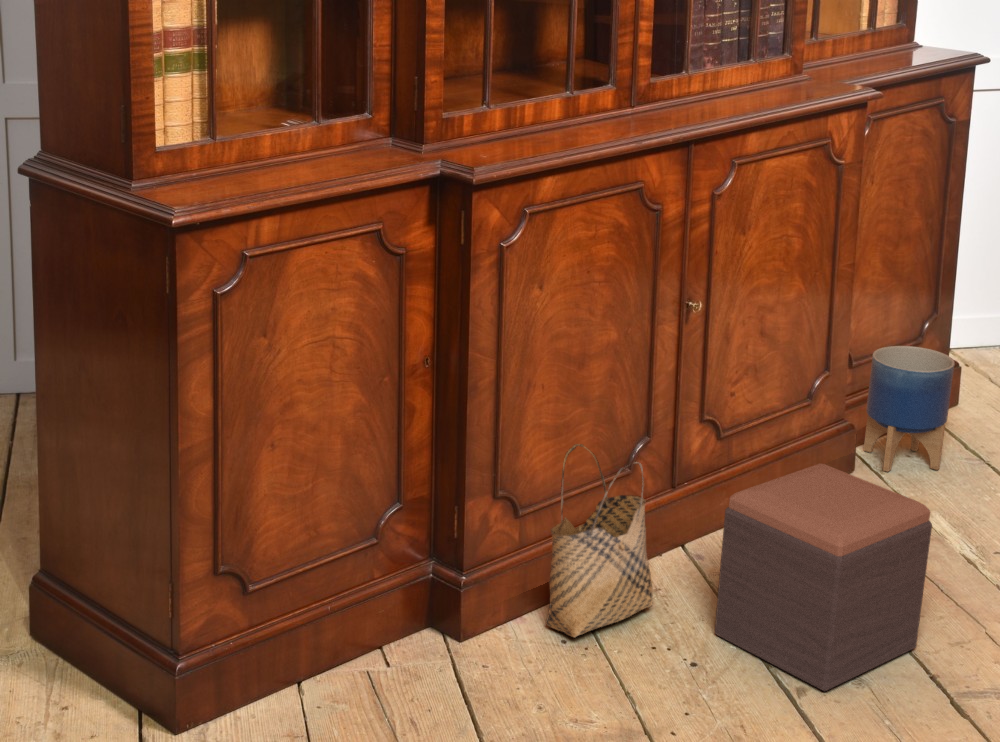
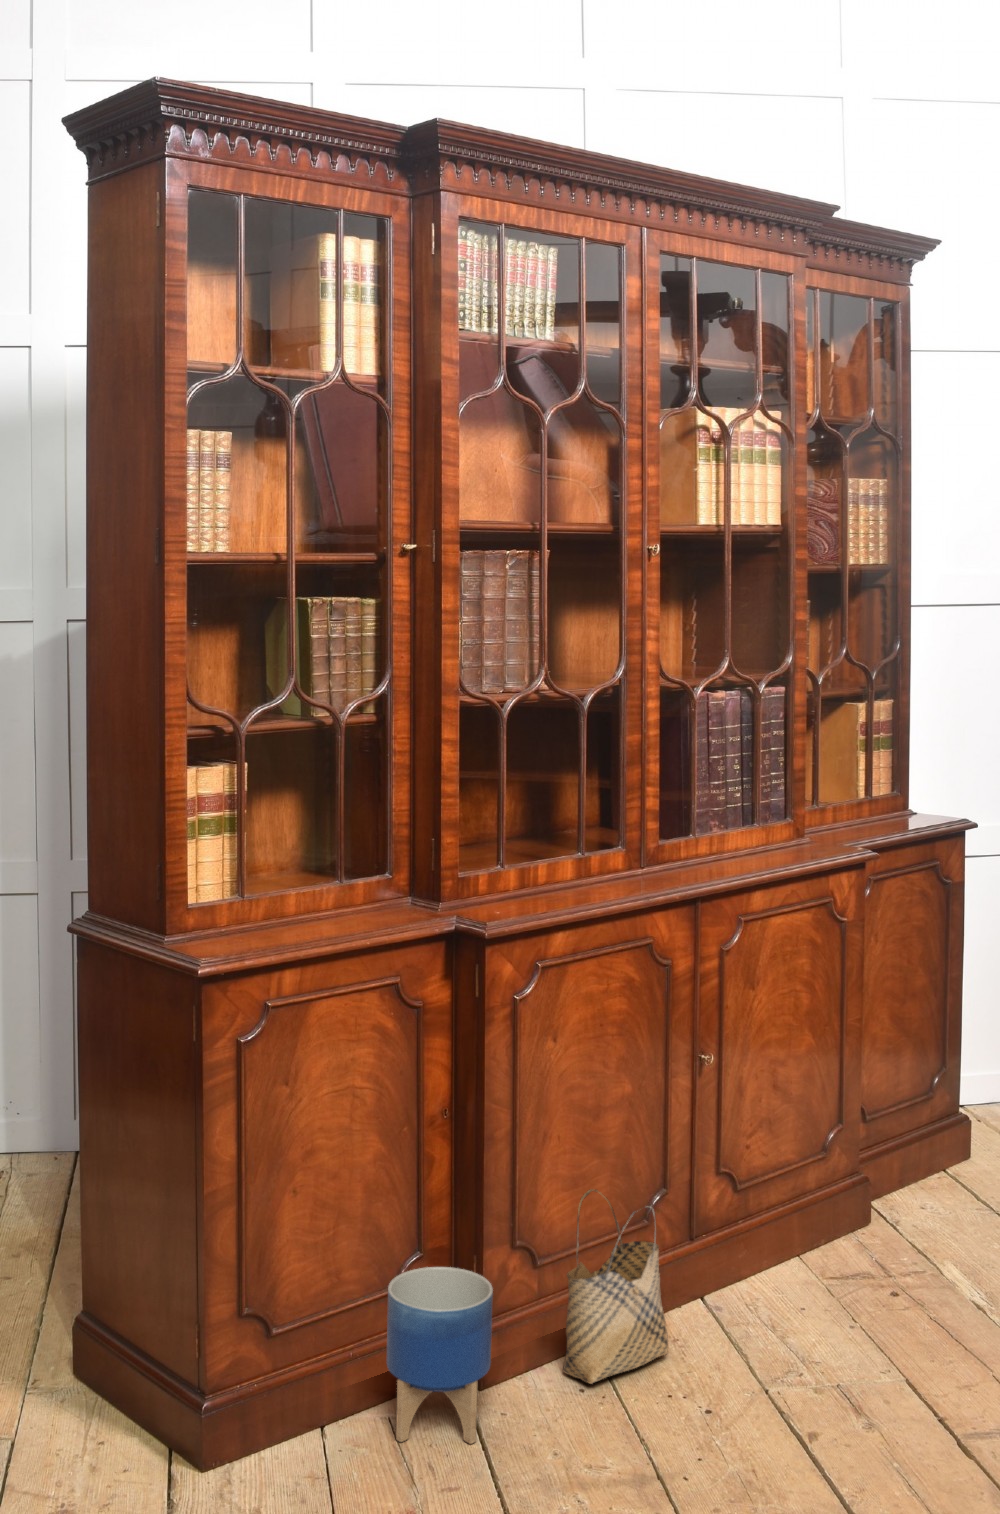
planter: present [864,346,955,472] -> present [387,1267,493,1444]
footstool: present [715,464,932,691] -> none [729,1209,936,1438]

